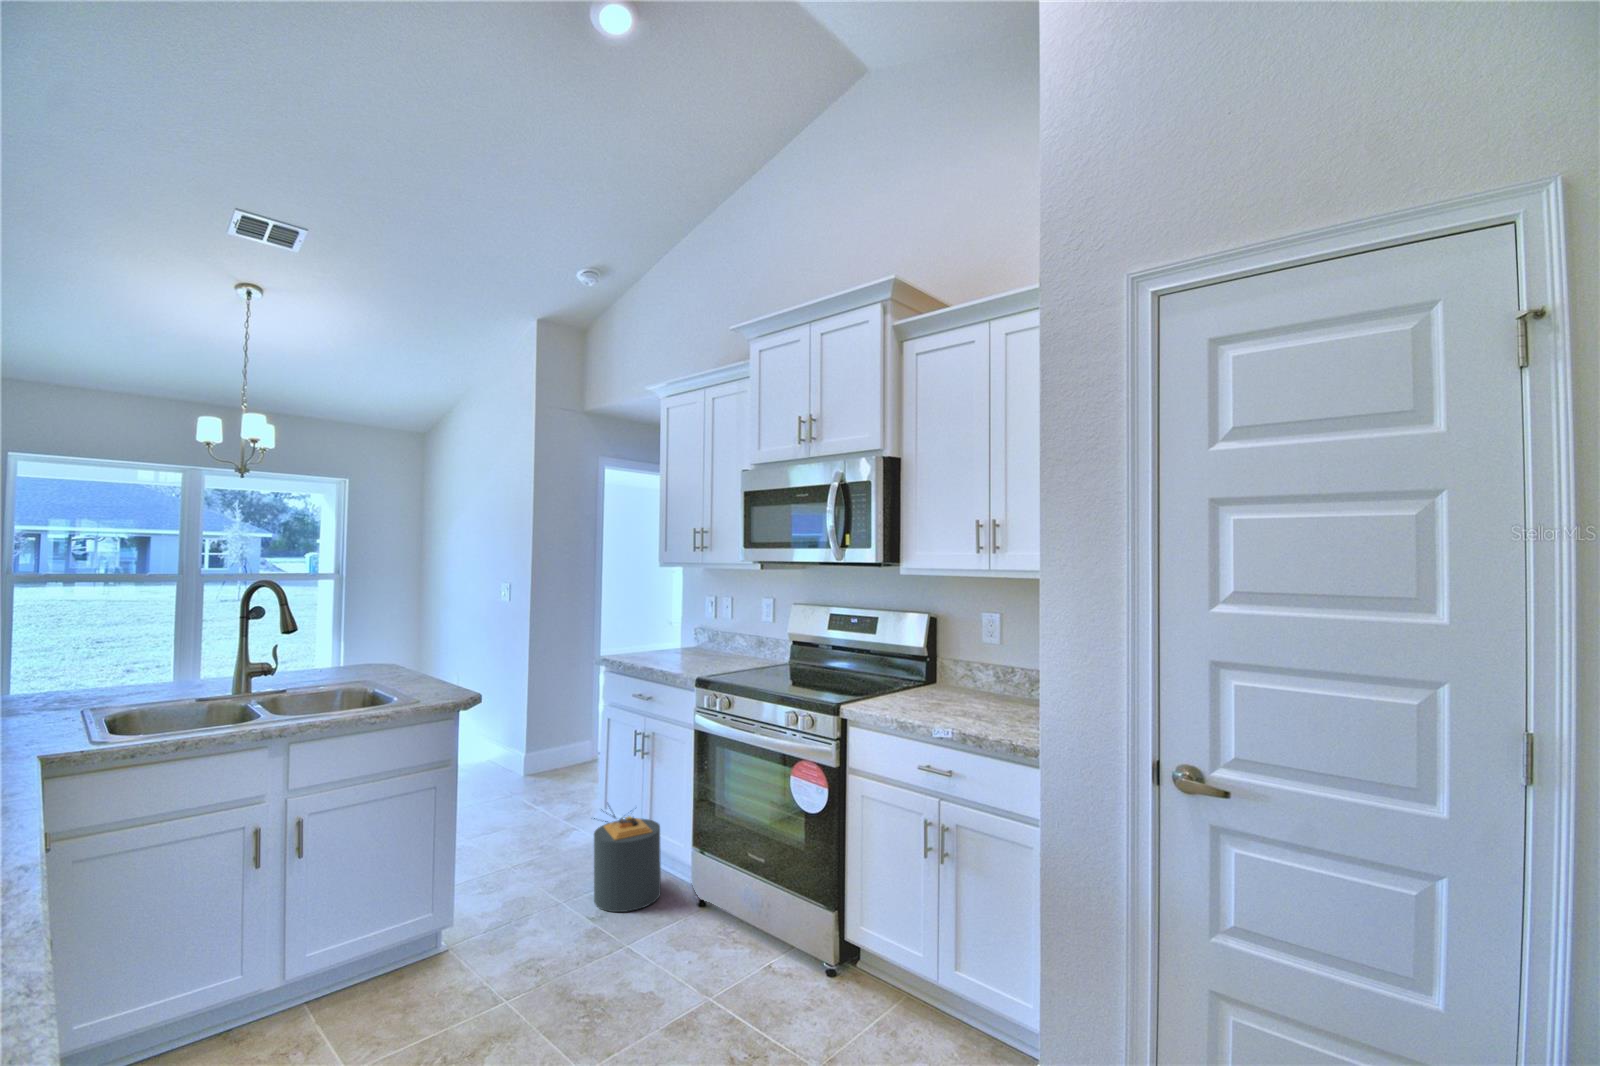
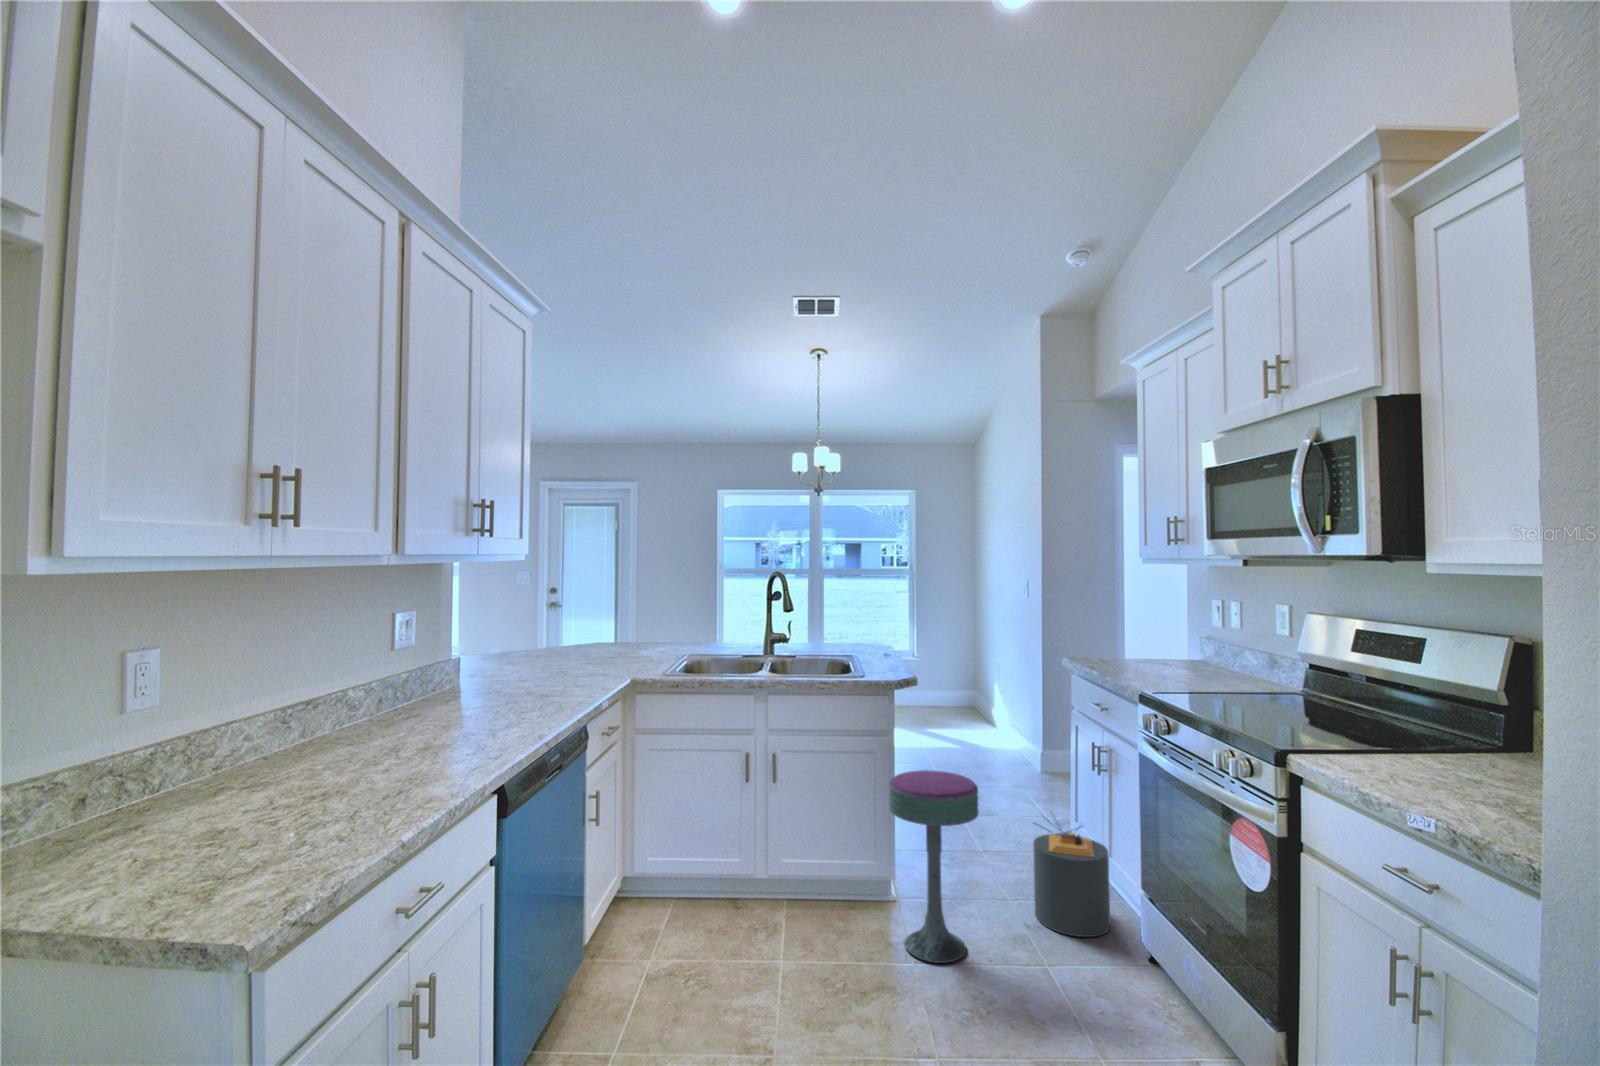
bar stool: none [472,788,572,995] -> present [889,770,979,963]

